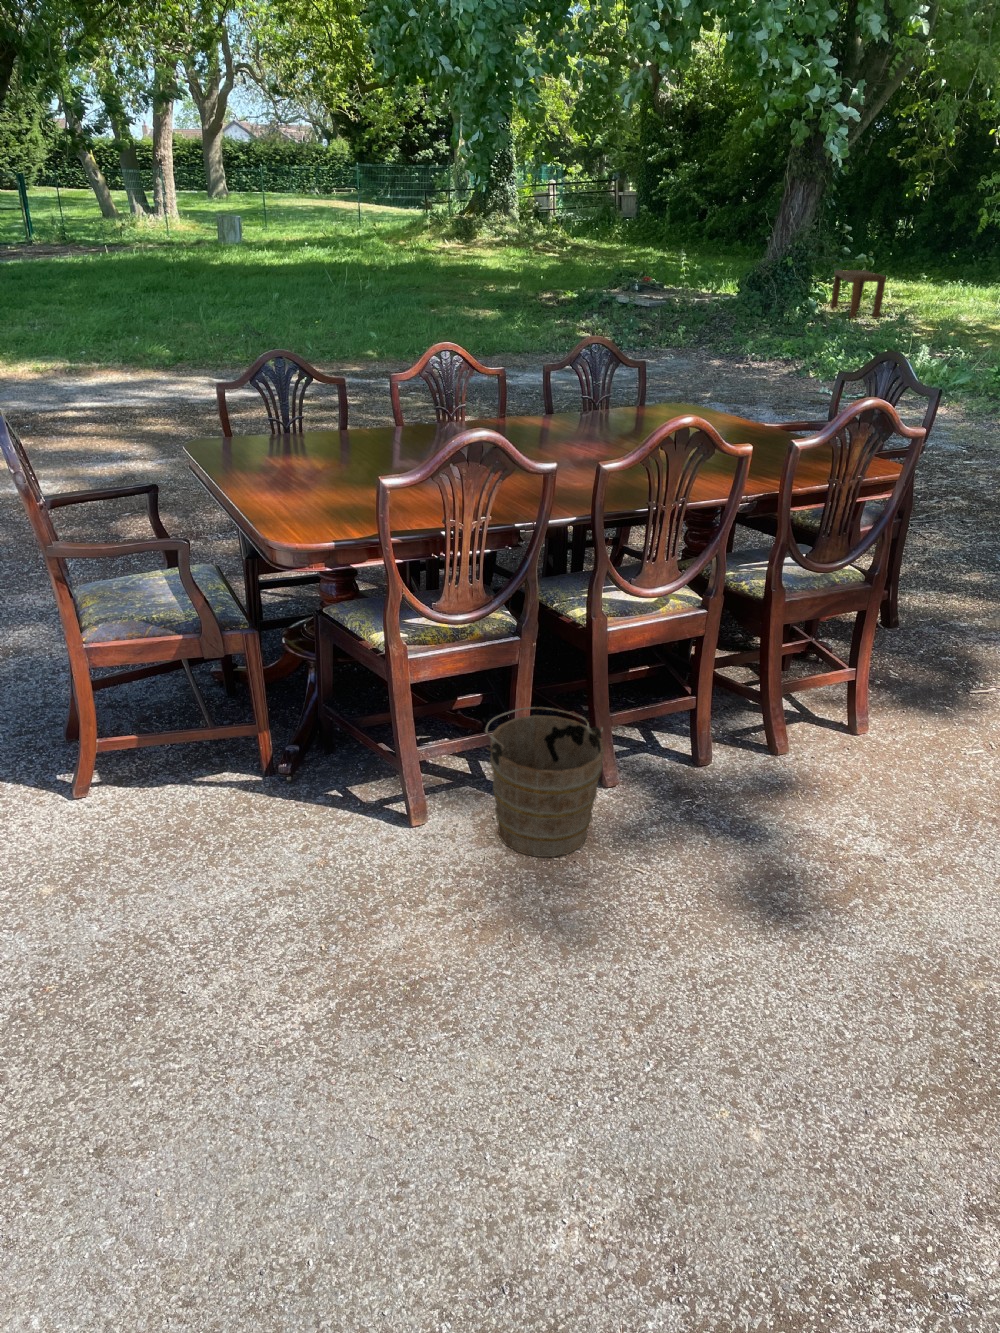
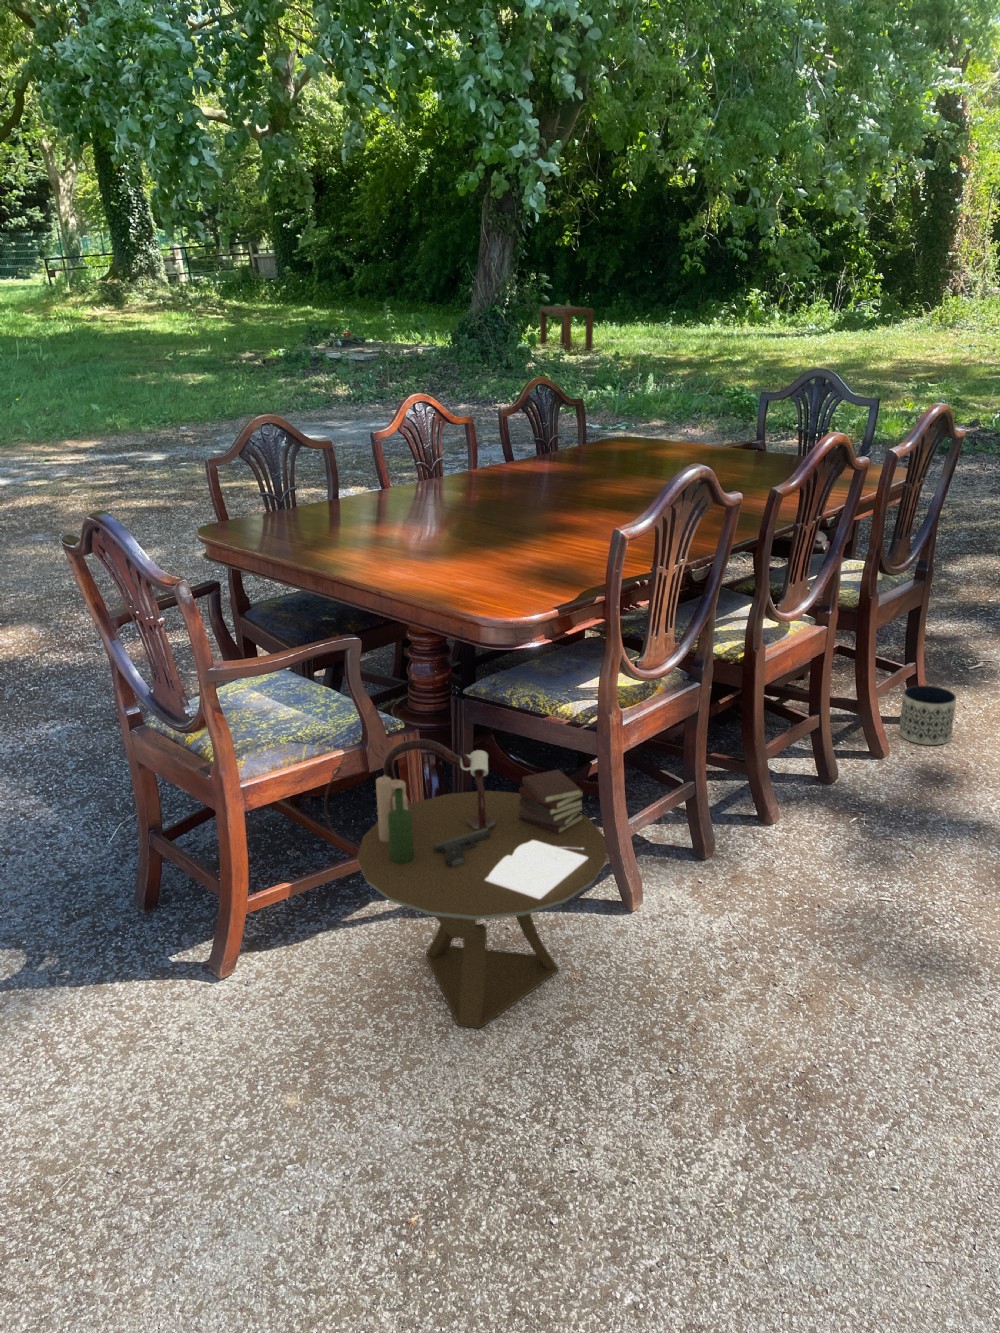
side table: none [137,641,349,880] -> present [325,739,607,1028]
planter: none [804,688,861,748] -> present [899,686,956,745]
bucket: present [485,707,605,857] -> none [696,752,843,915]

